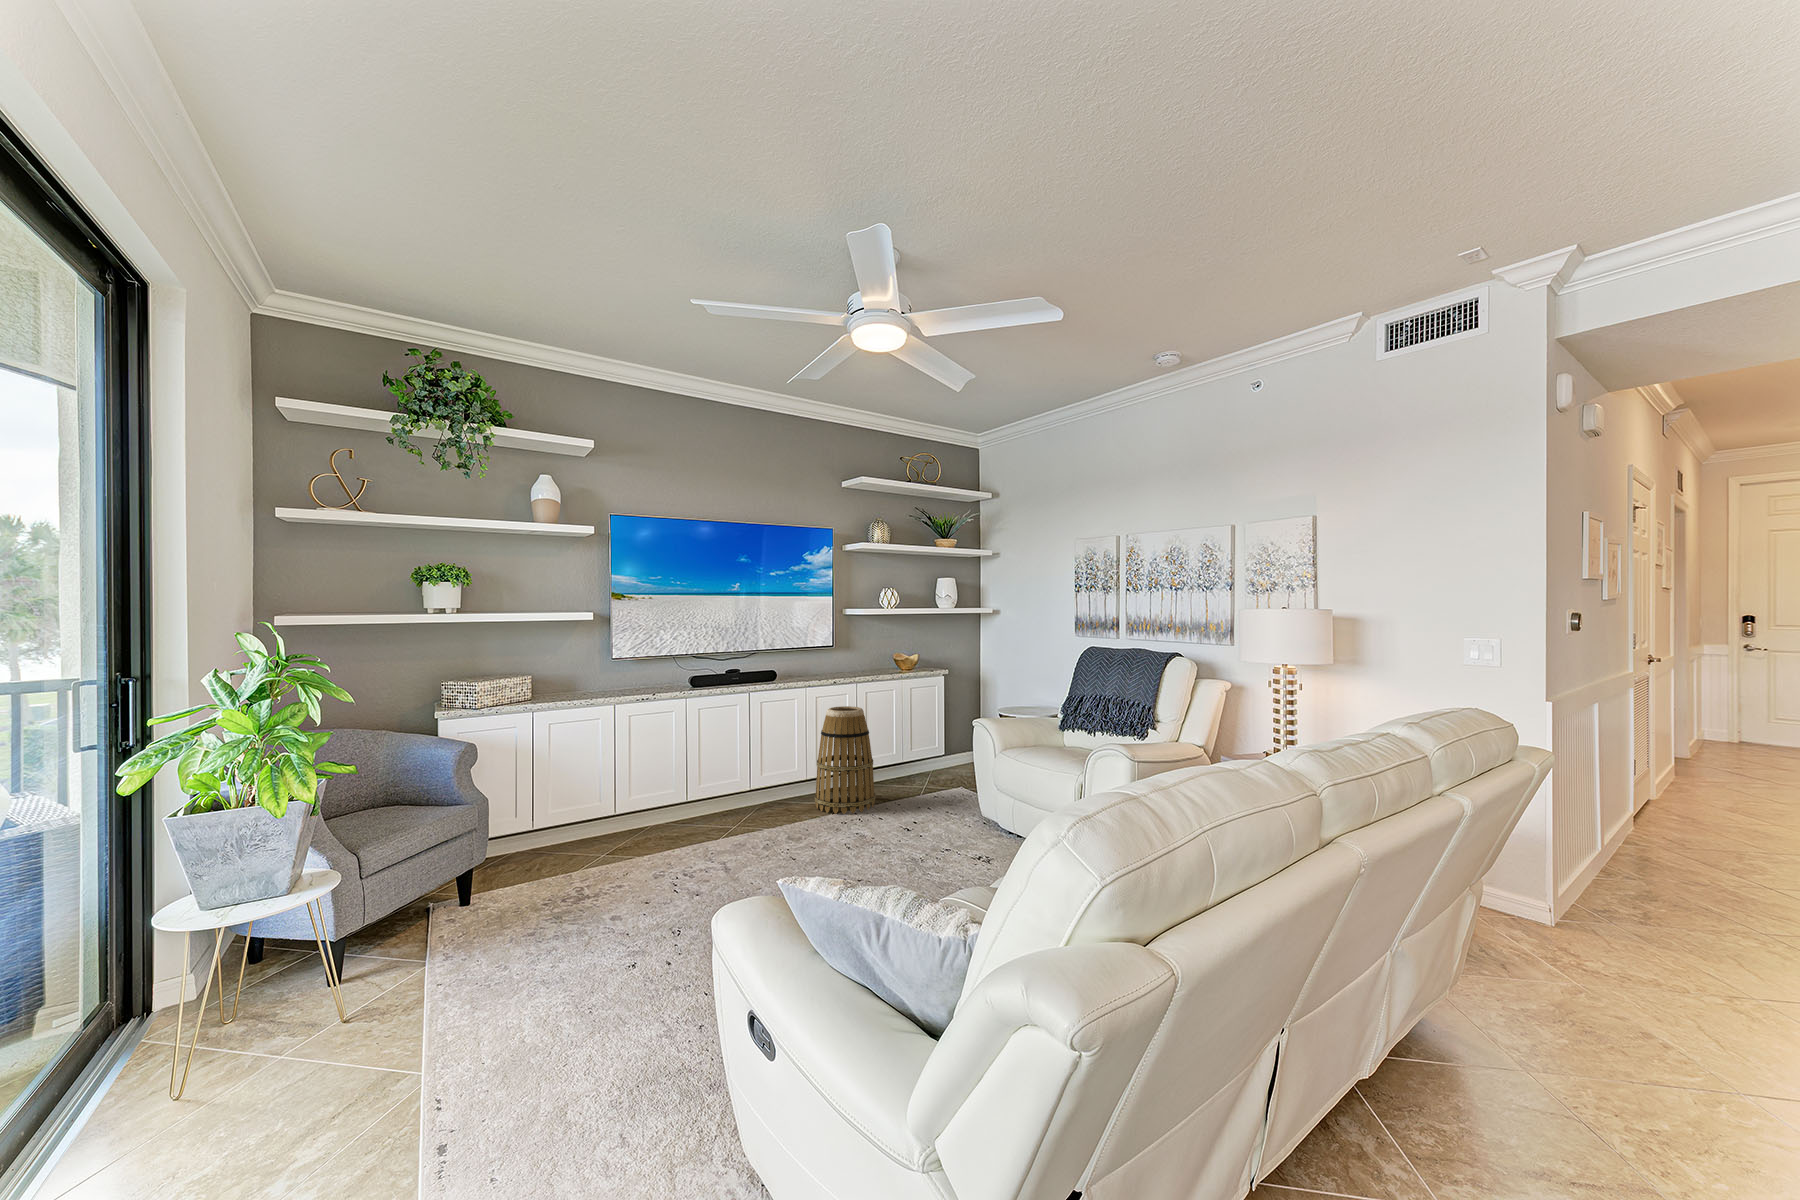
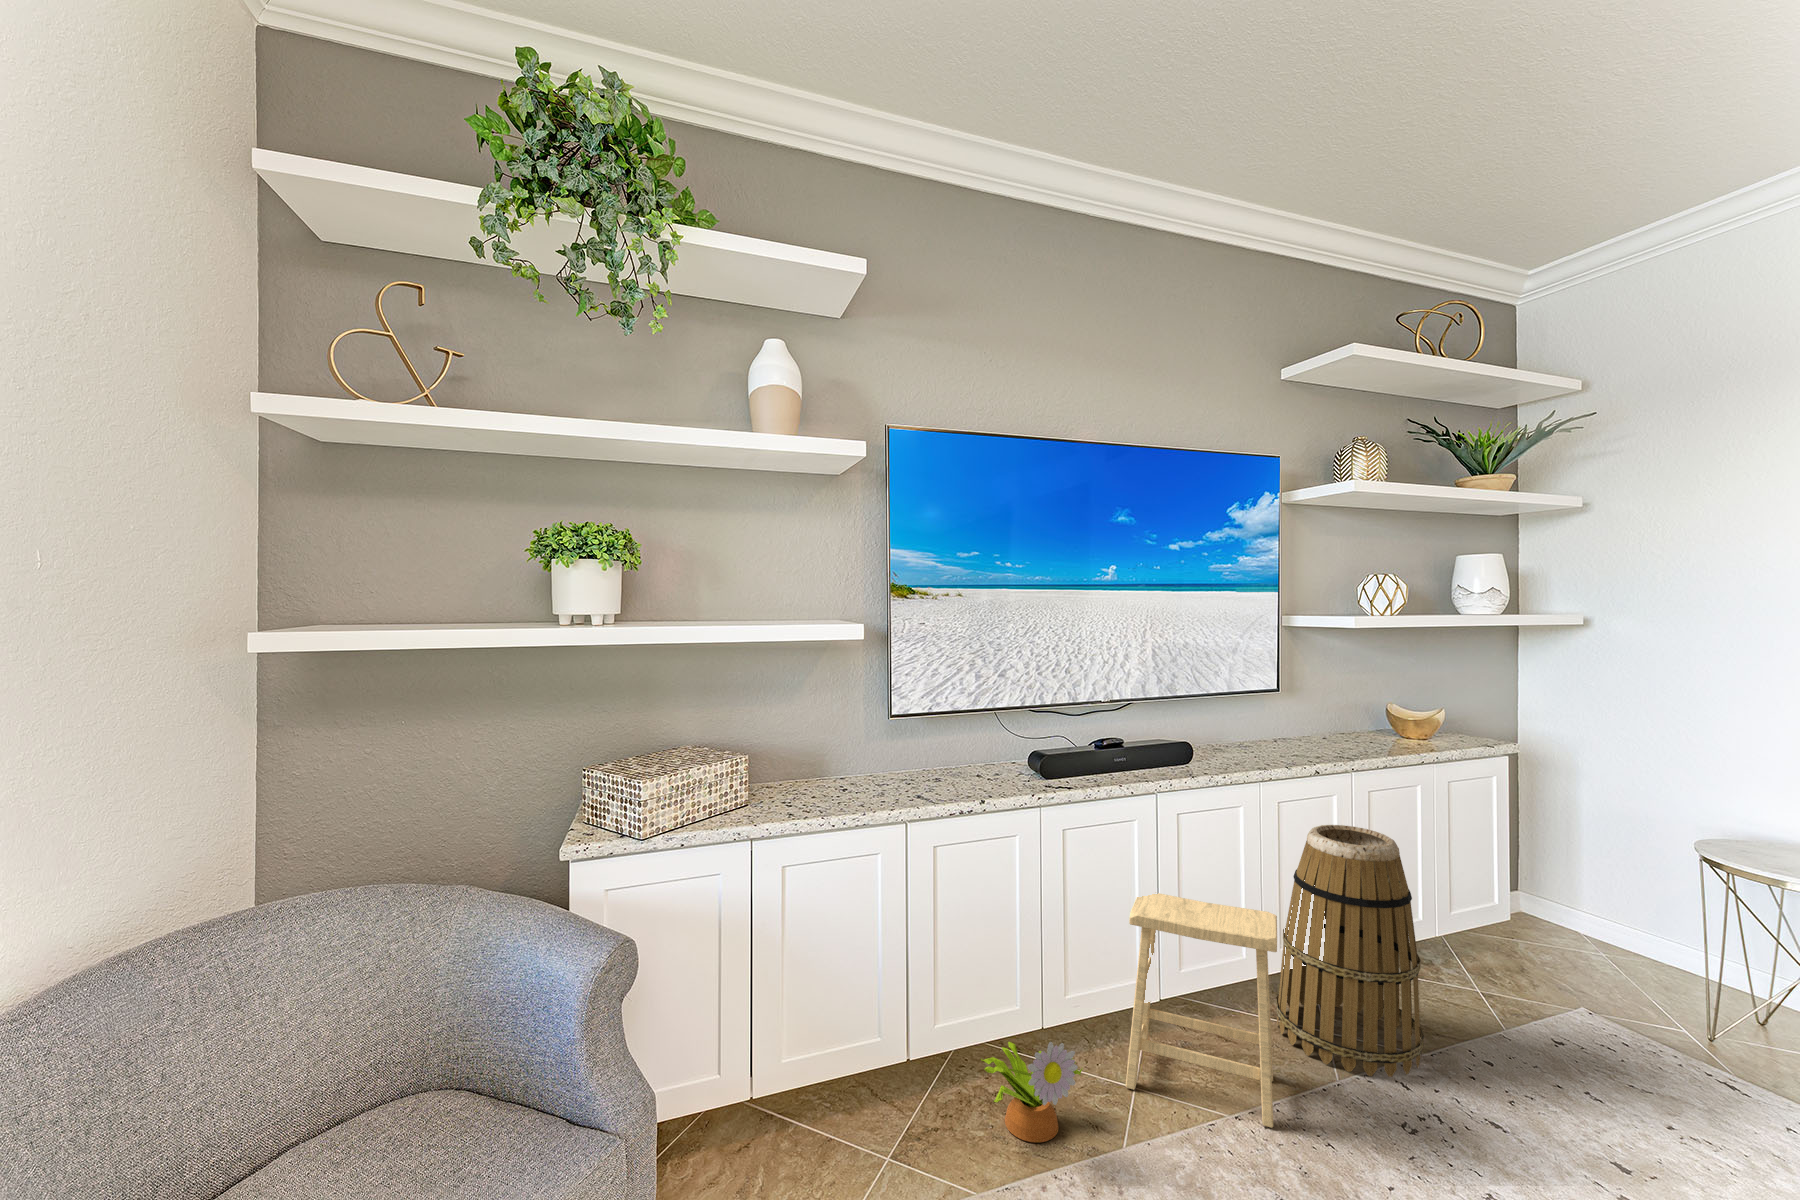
footstool: none [727,739,800,830] -> present [1125,893,1277,1128]
decorative plant: none [652,796,701,843] -> present [981,1042,1082,1143]

